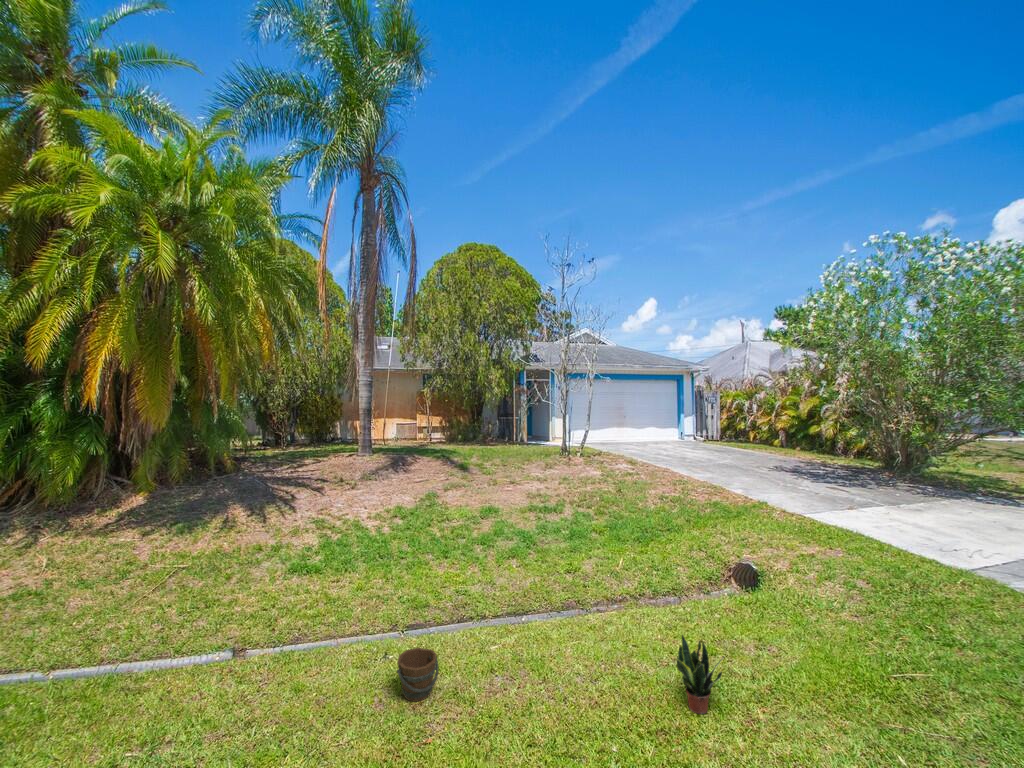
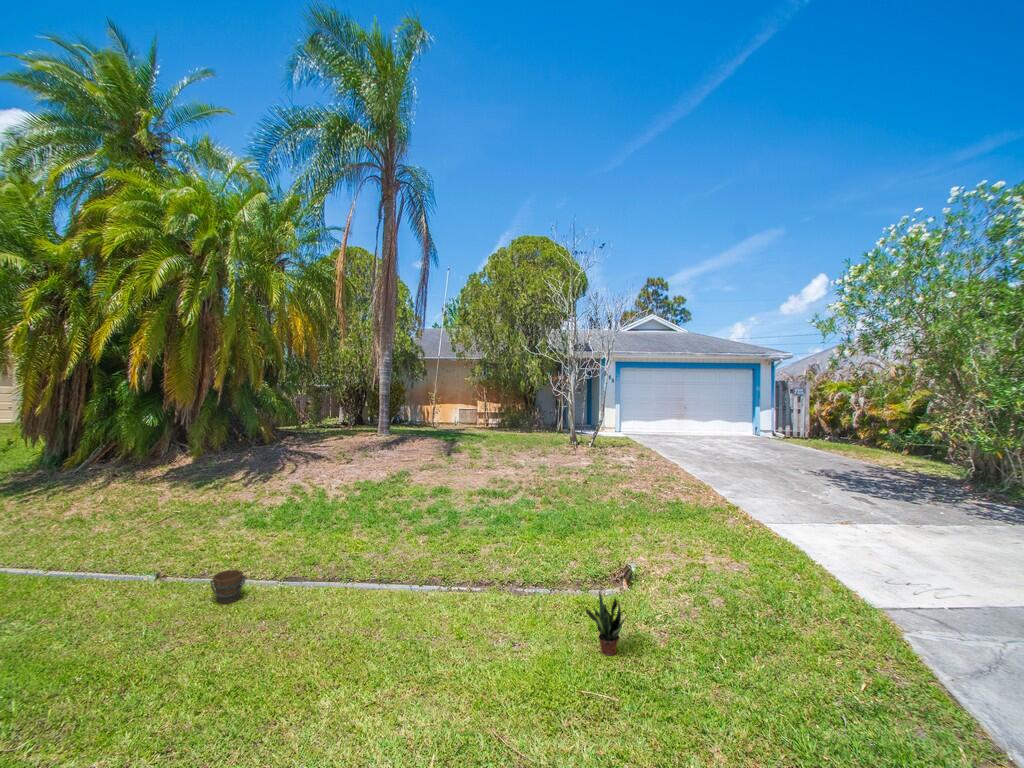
potted plant: present [676,635,724,714] -> present [586,592,629,656]

